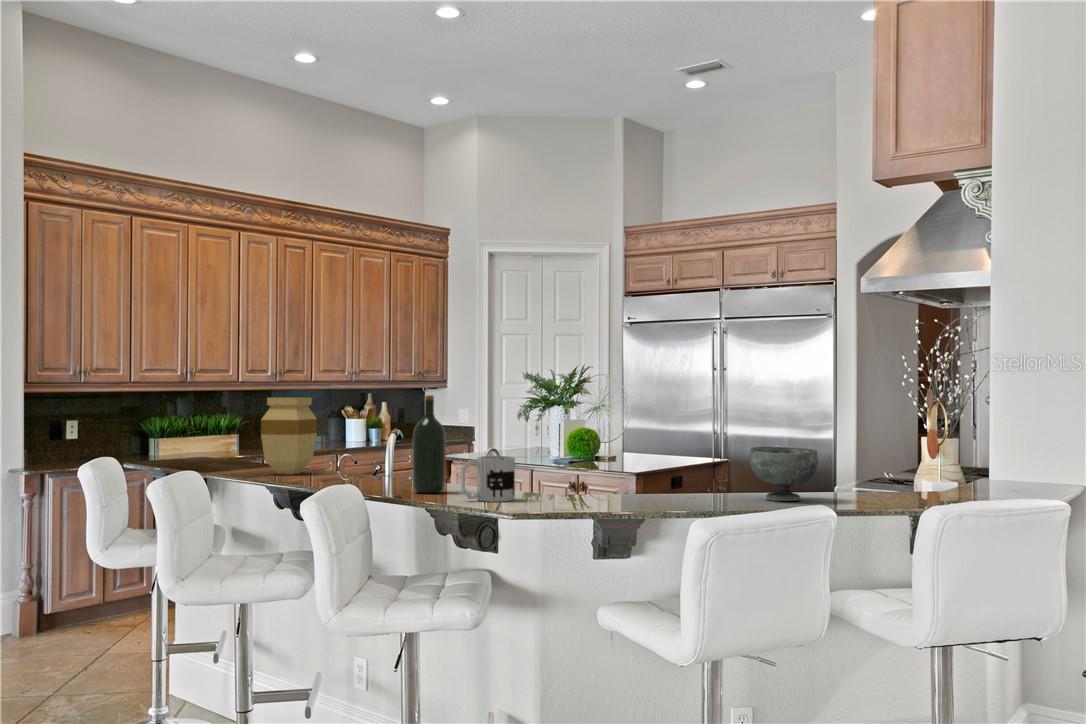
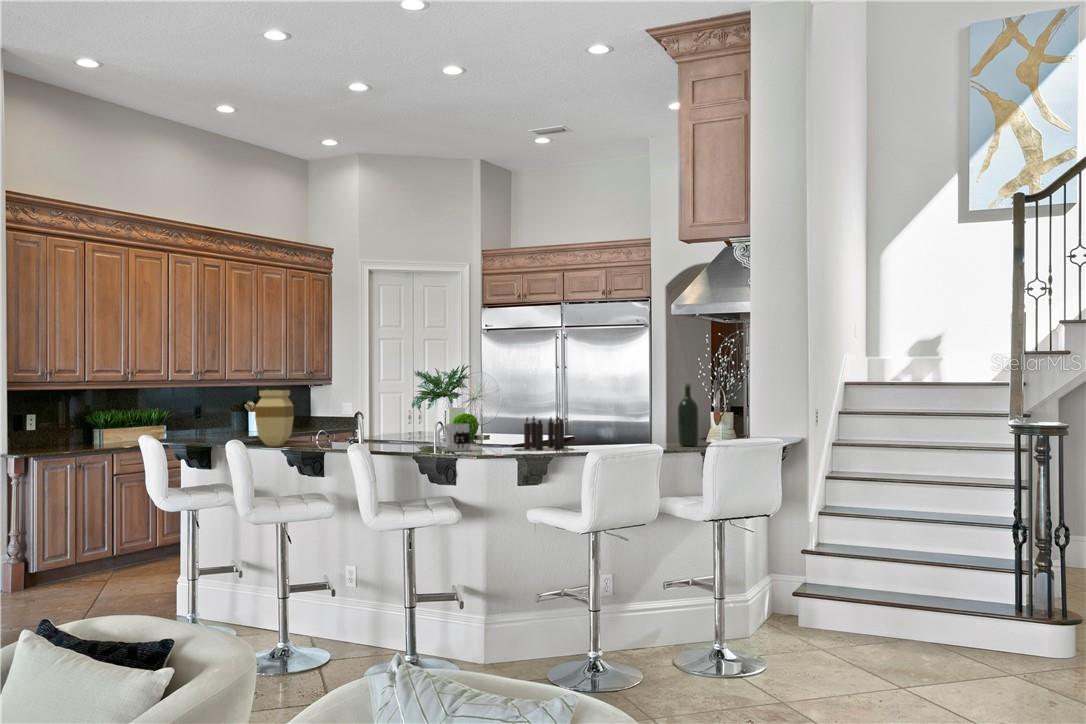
wine bottle: present [413,395,446,493] -> present [677,383,699,446]
candle: none [582,446,711,509] -> present [515,416,572,451]
bowl: present [749,446,818,501] -> none [610,415,651,447]

